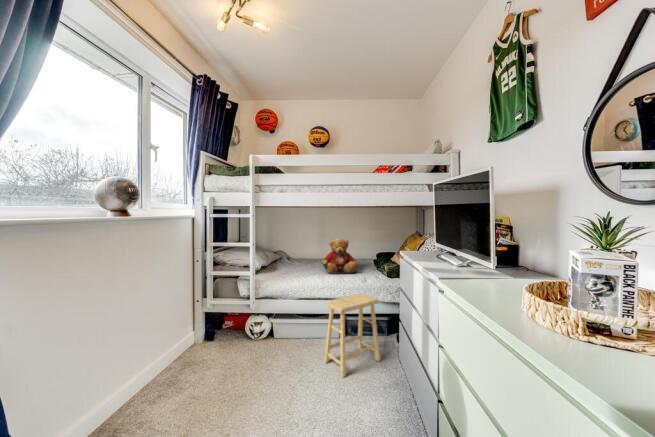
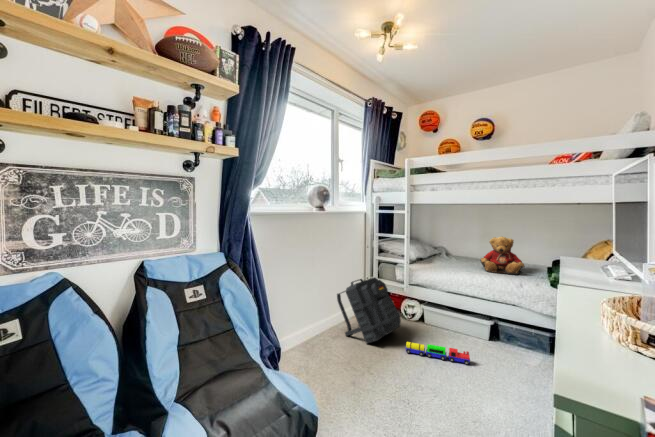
footstool: present [324,293,380,377] -> none [470,293,537,367]
backpack: none [155,300,249,397] -> present [337,277,401,343]
toy train: none [258,367,329,392] -> present [406,342,470,365]

